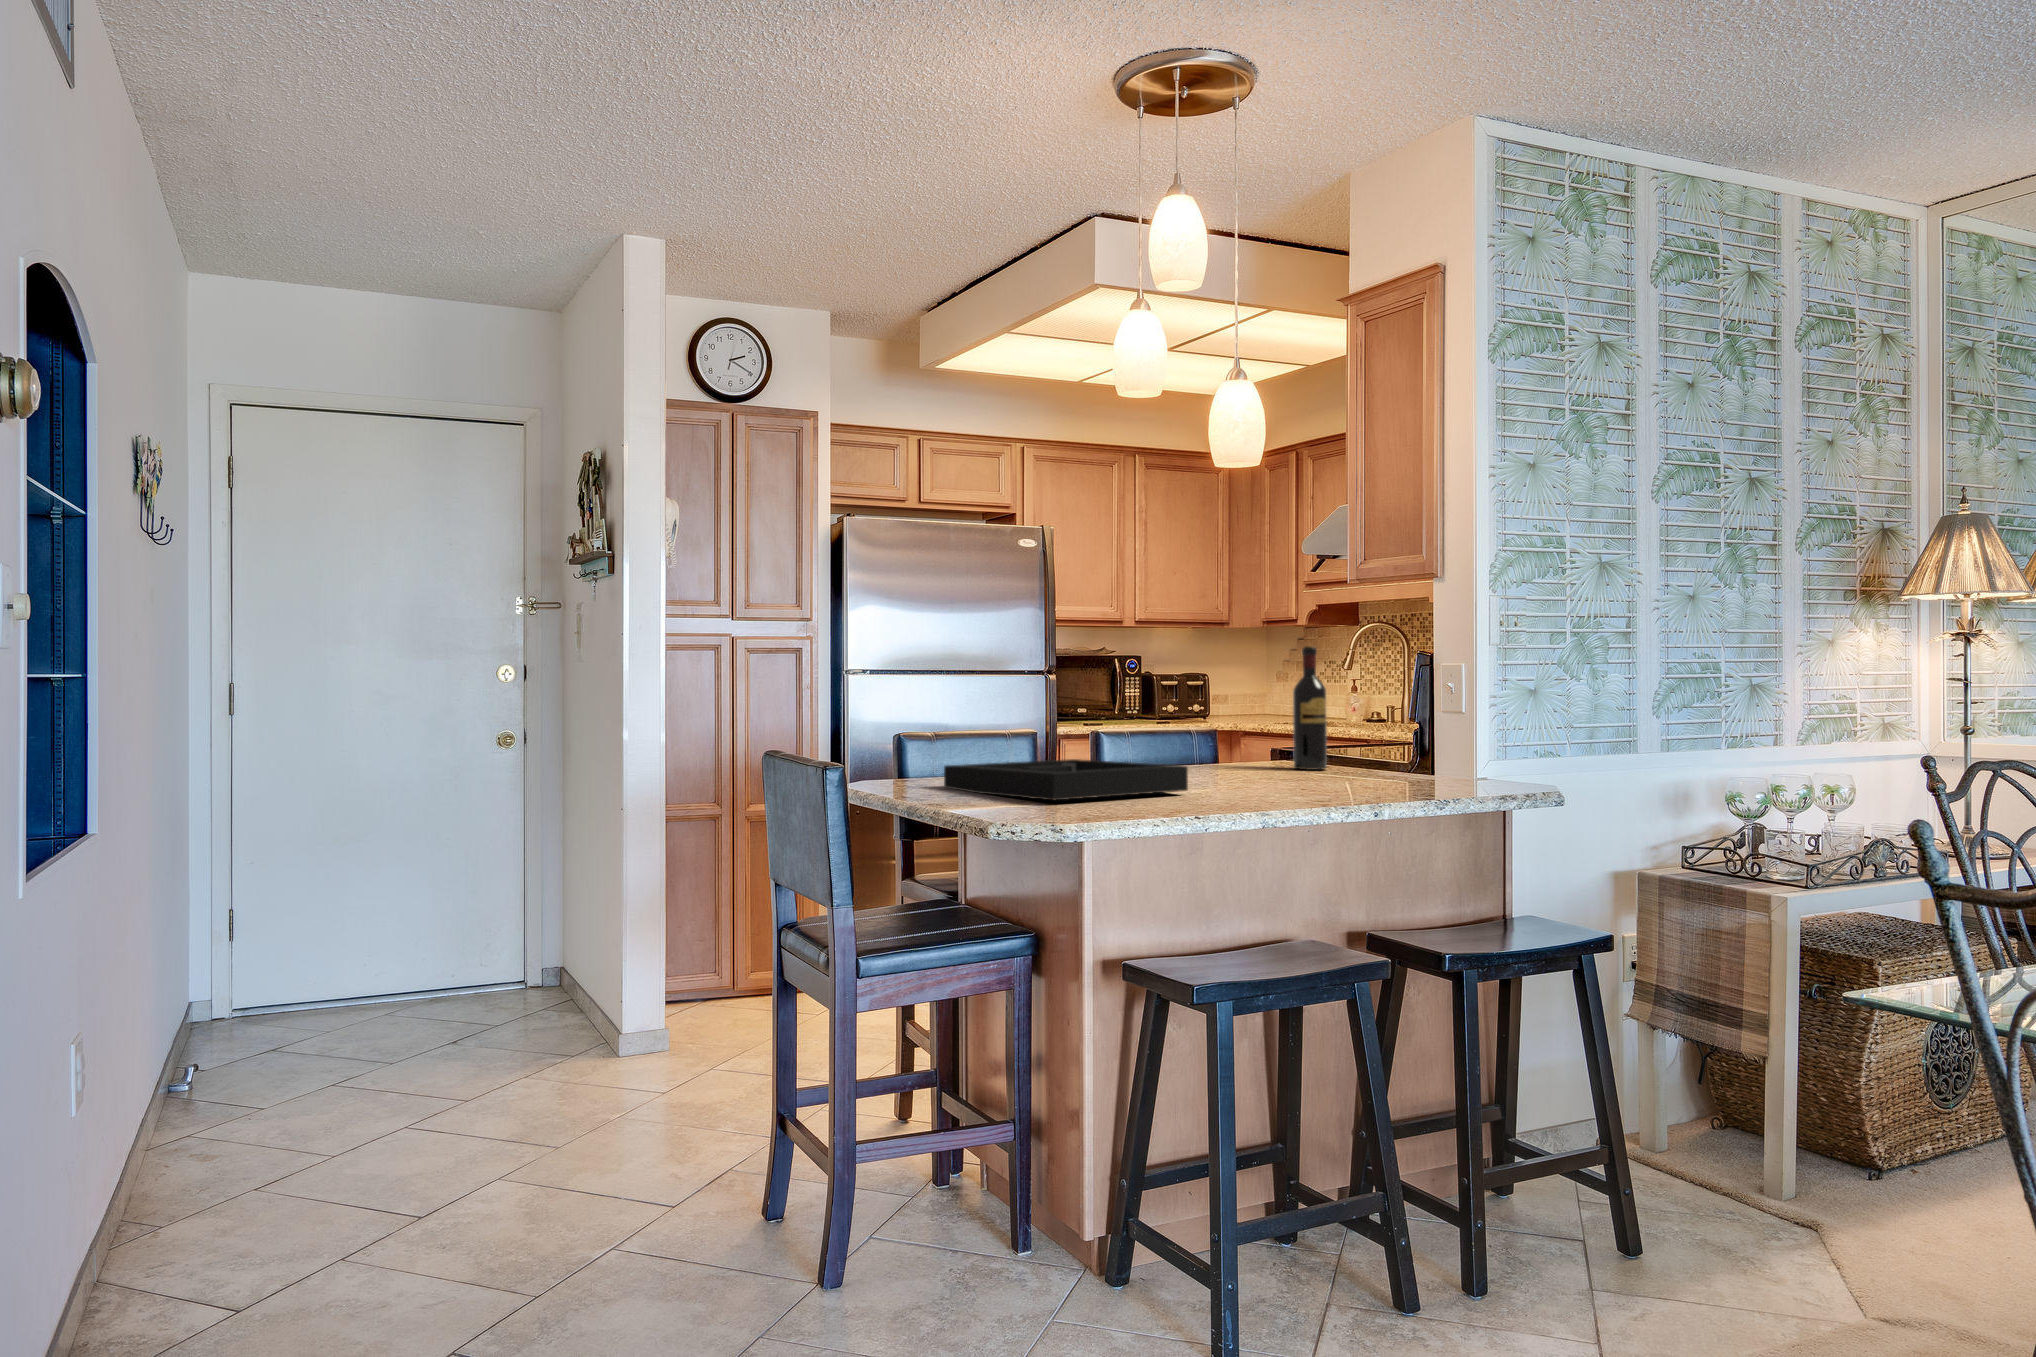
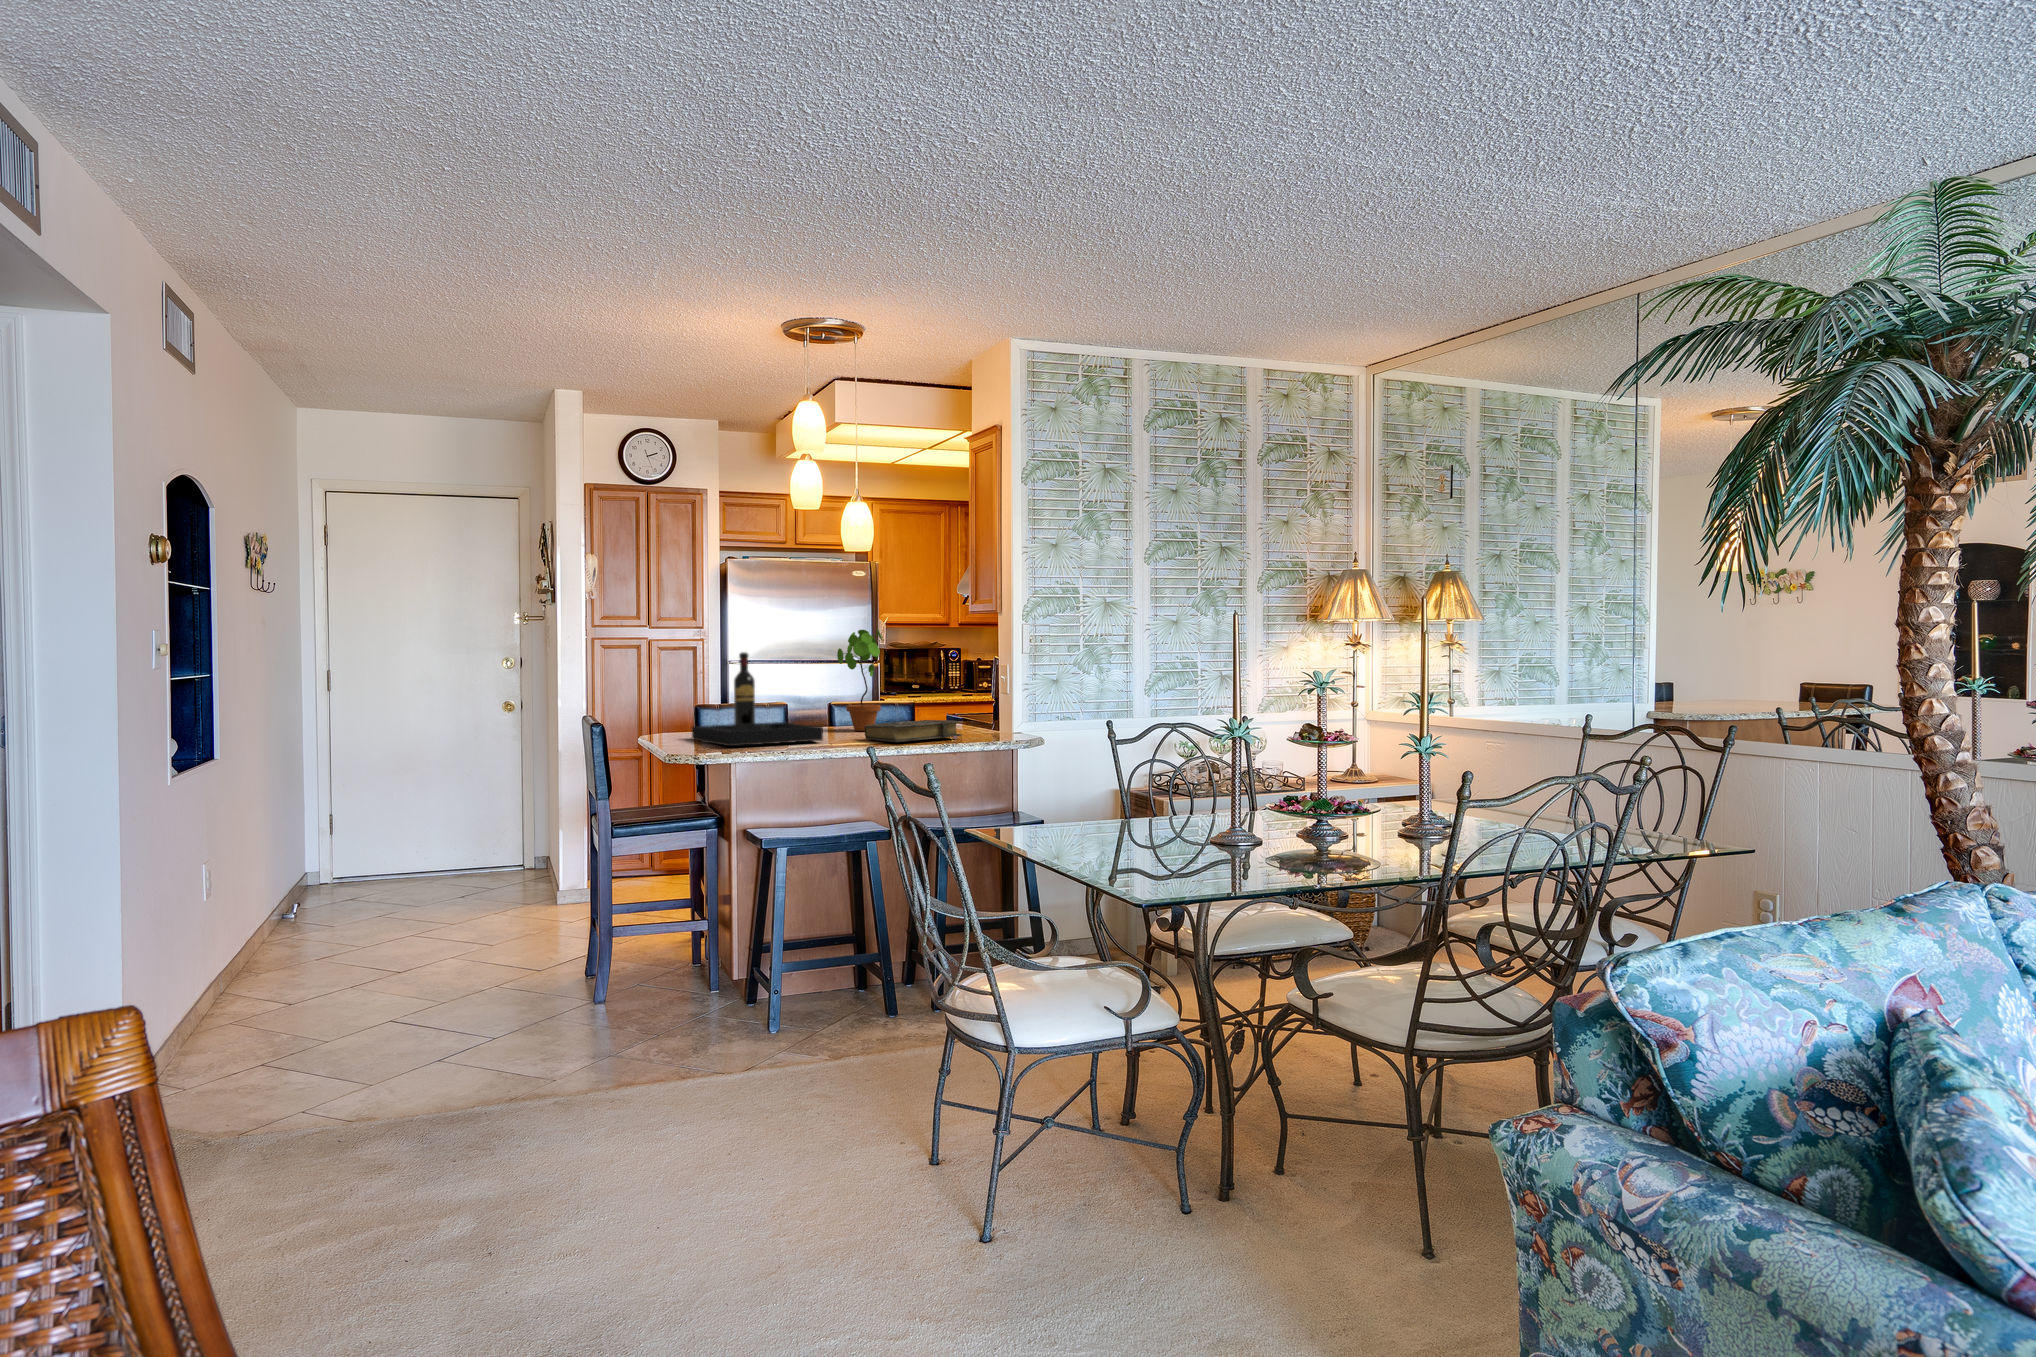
potted plant: none [1155,601,1231,775] -> present [837,629,883,731]
wine bottle: present [1293,646,1327,770] -> present [734,652,755,724]
book: none [1240,756,1399,793] -> present [865,720,961,742]

